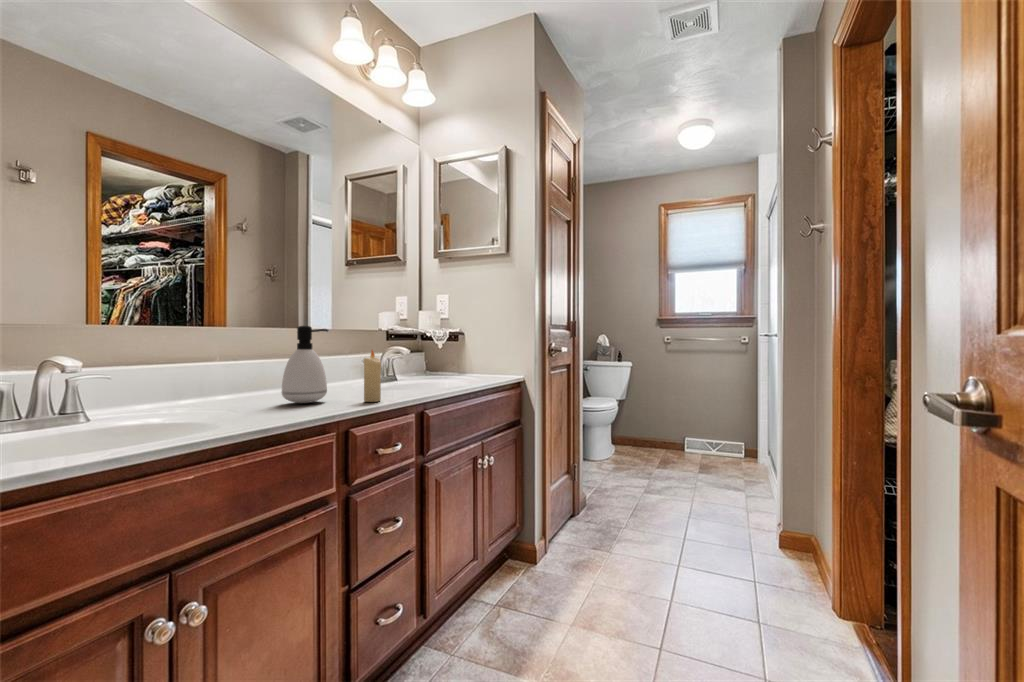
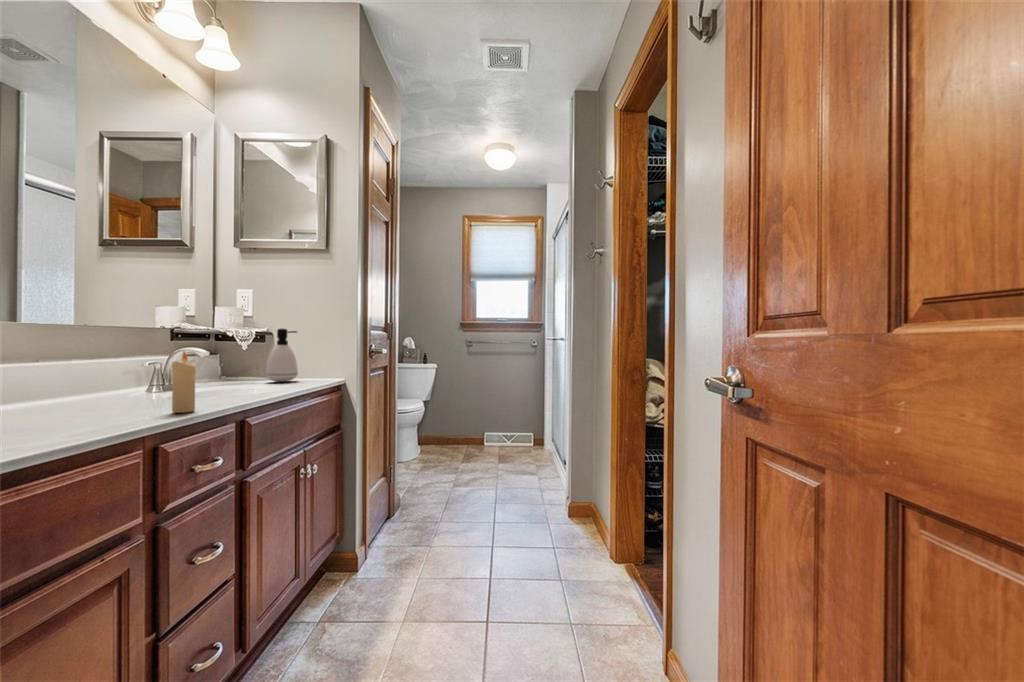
soap dispenser: present [282,326,328,403] -> present [266,329,298,382]

